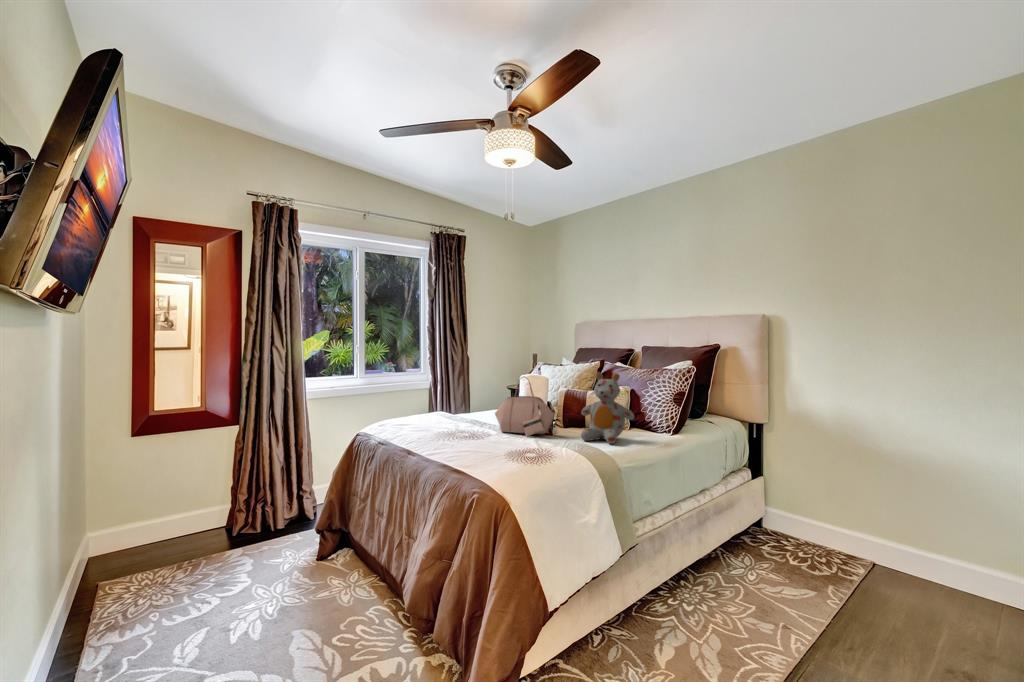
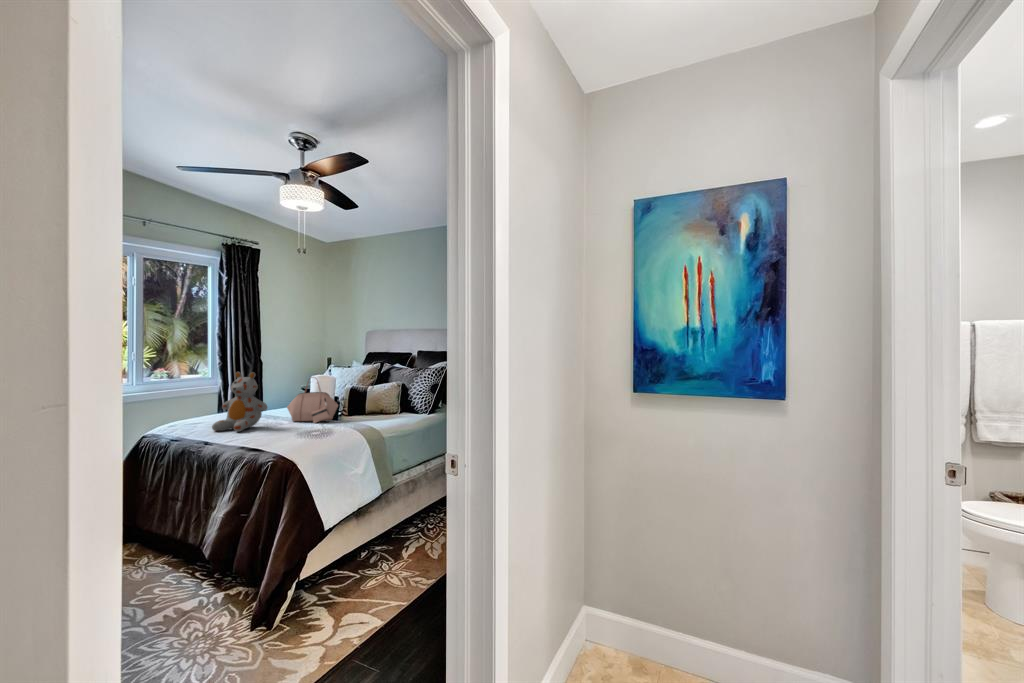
stuffed bear: present [581,373,634,444] -> present [212,372,267,432]

